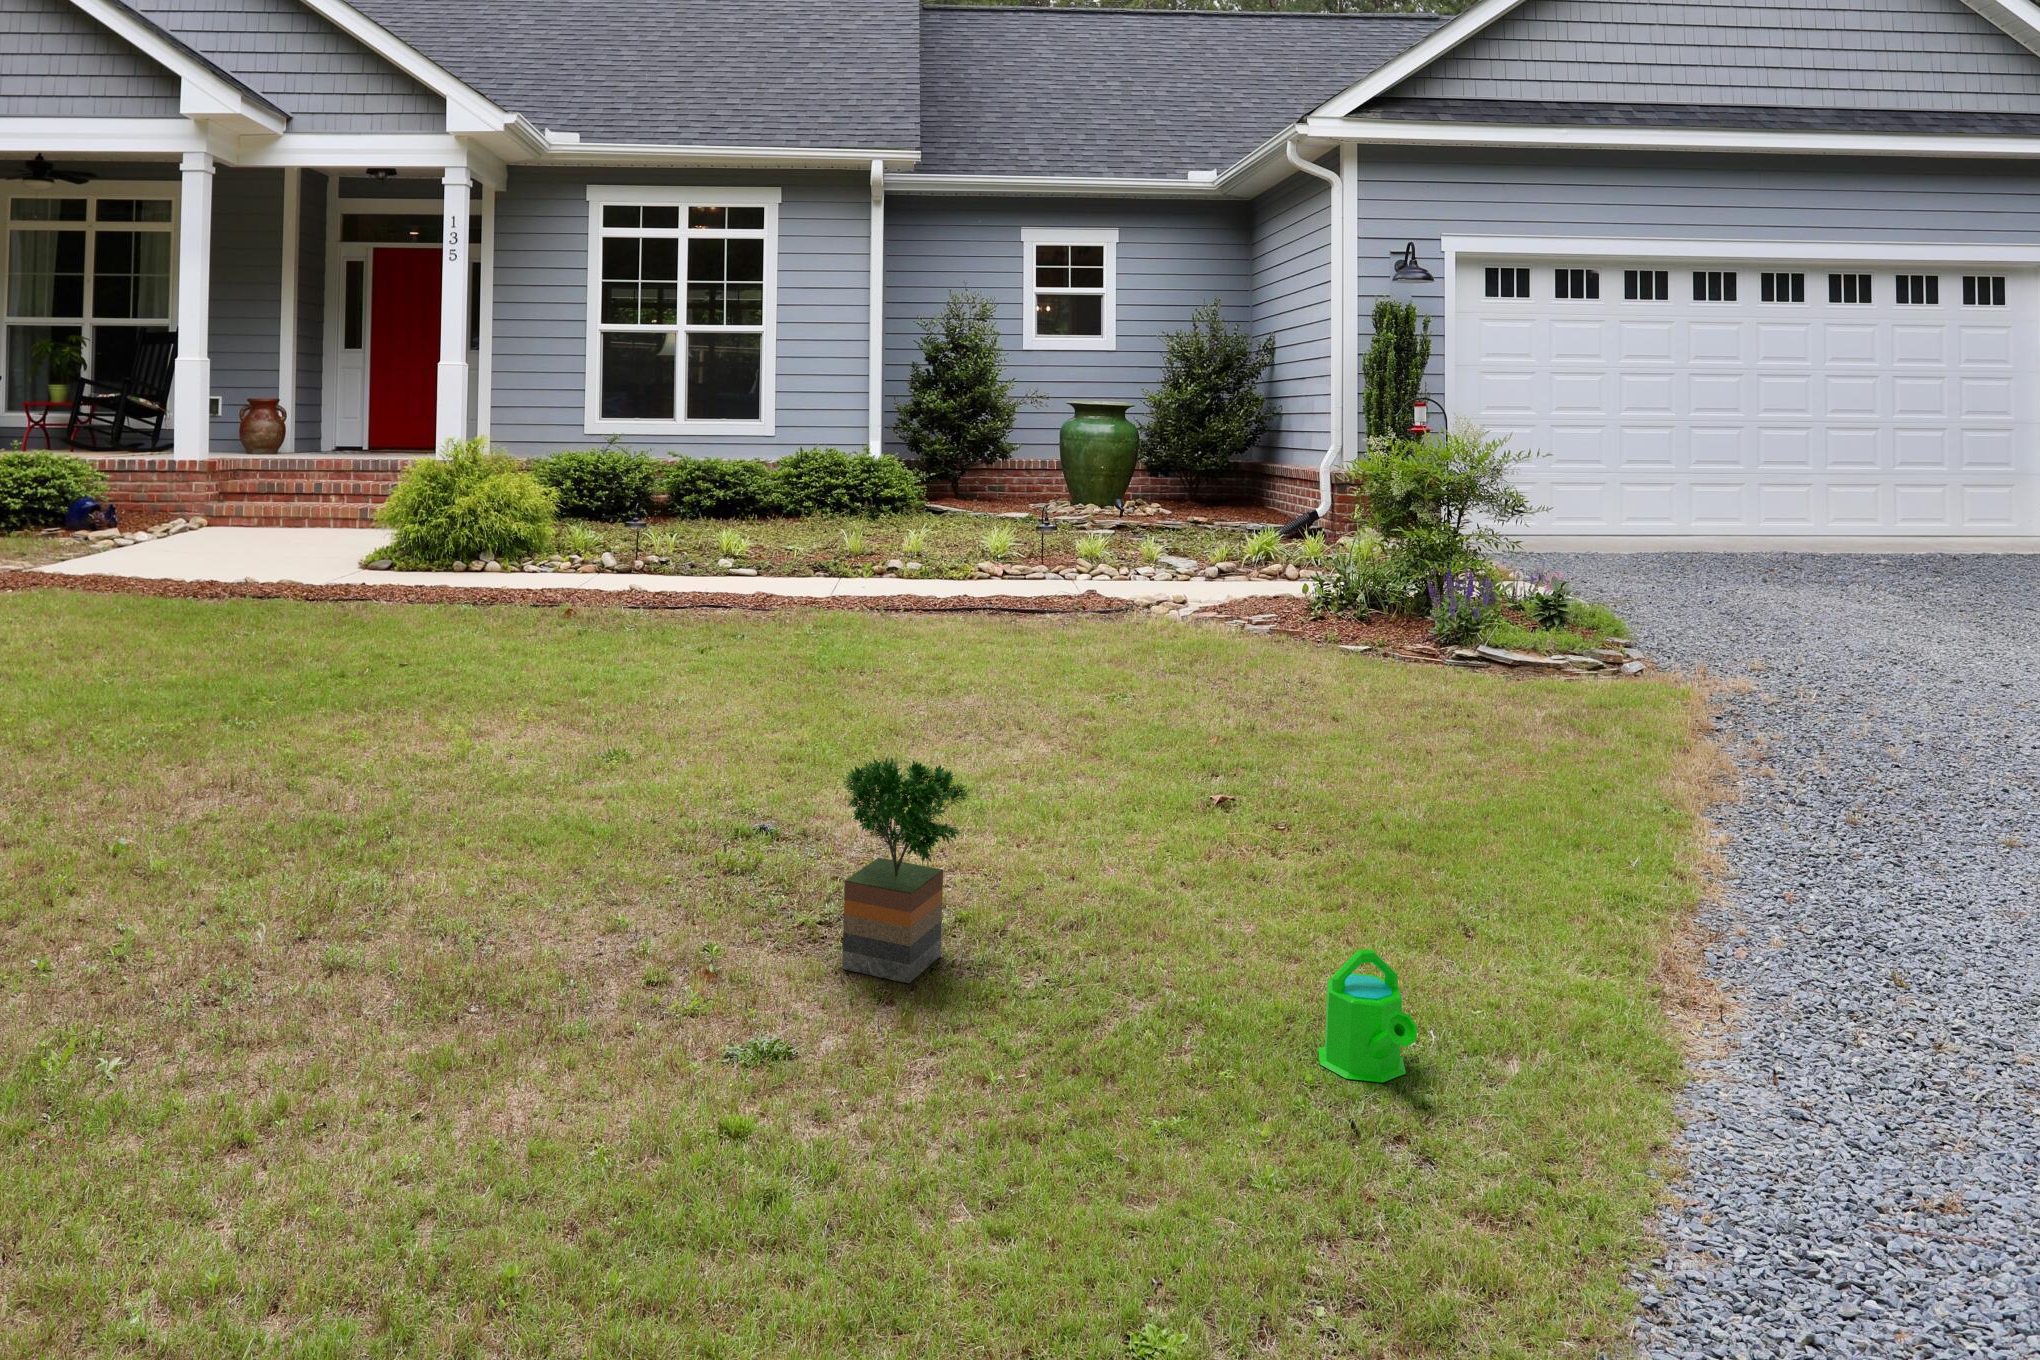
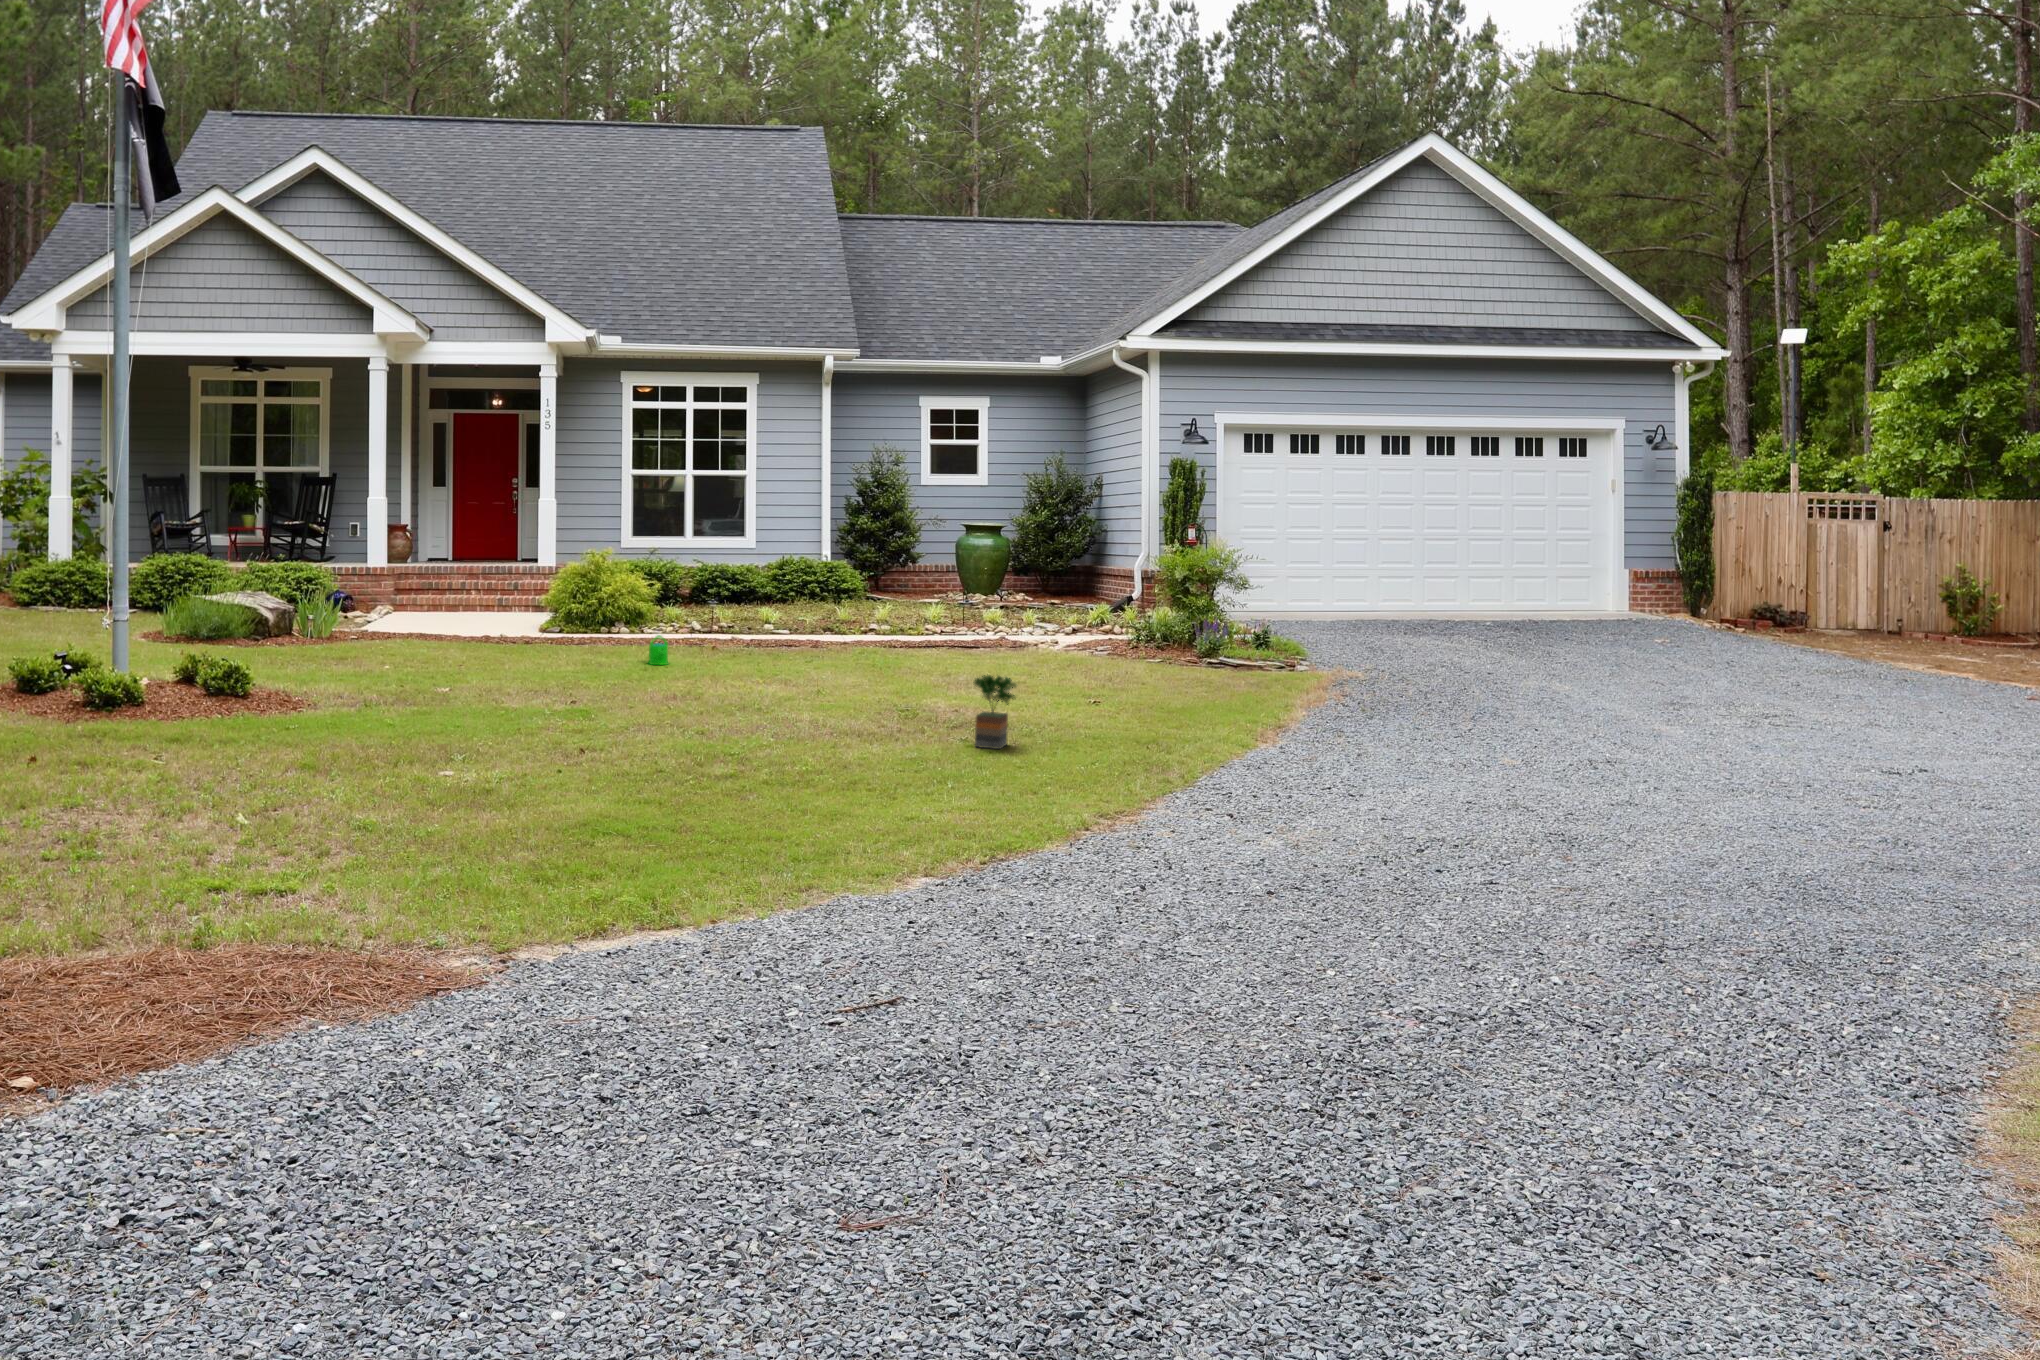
watering can: present [1318,949,1417,1083] -> present [648,635,668,665]

